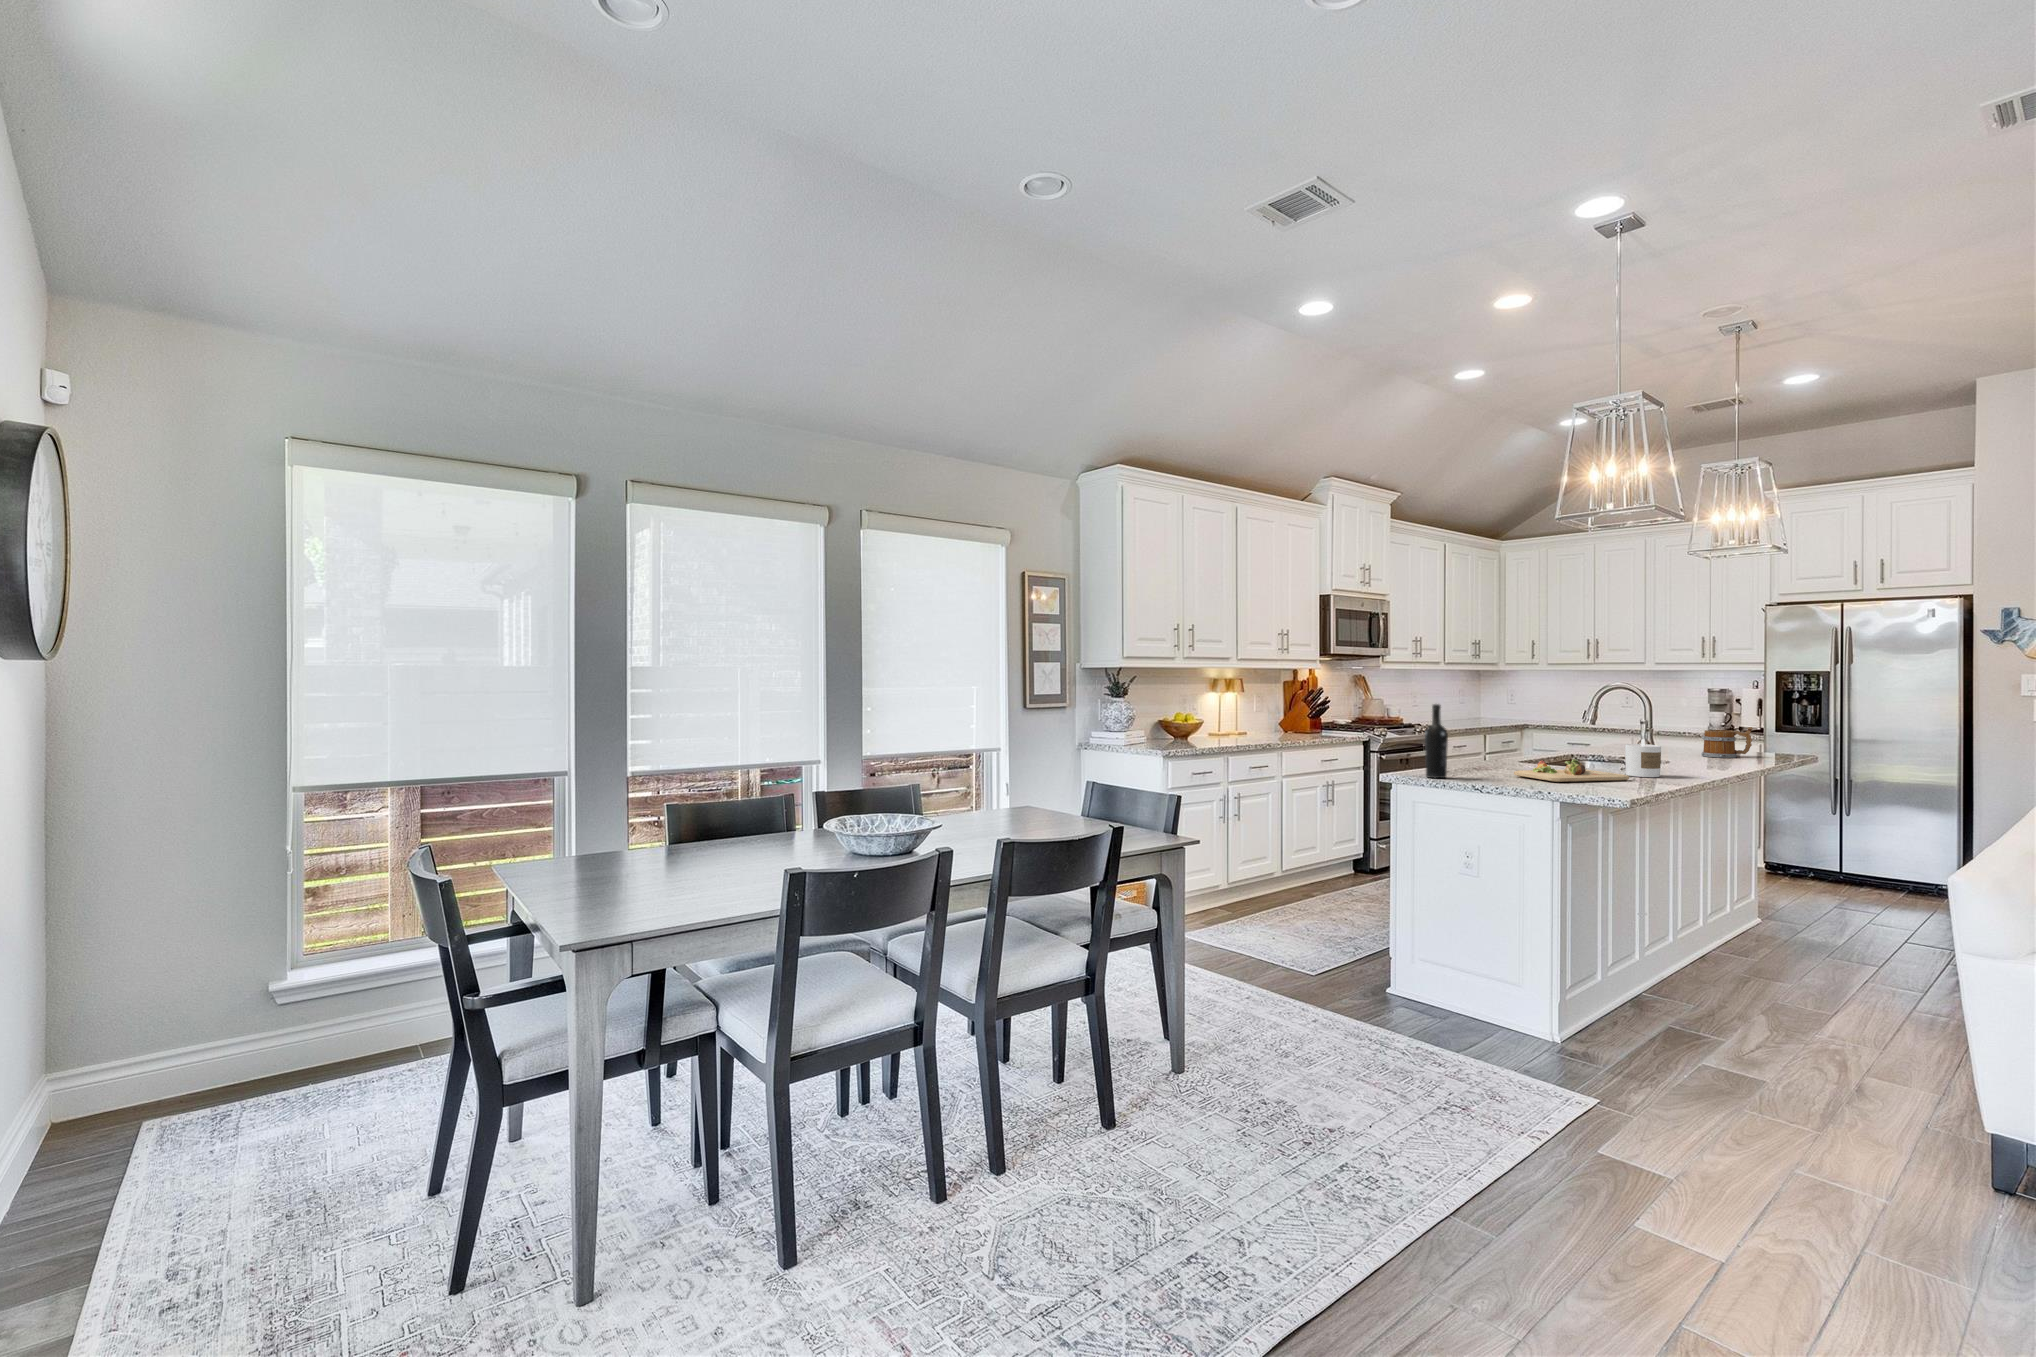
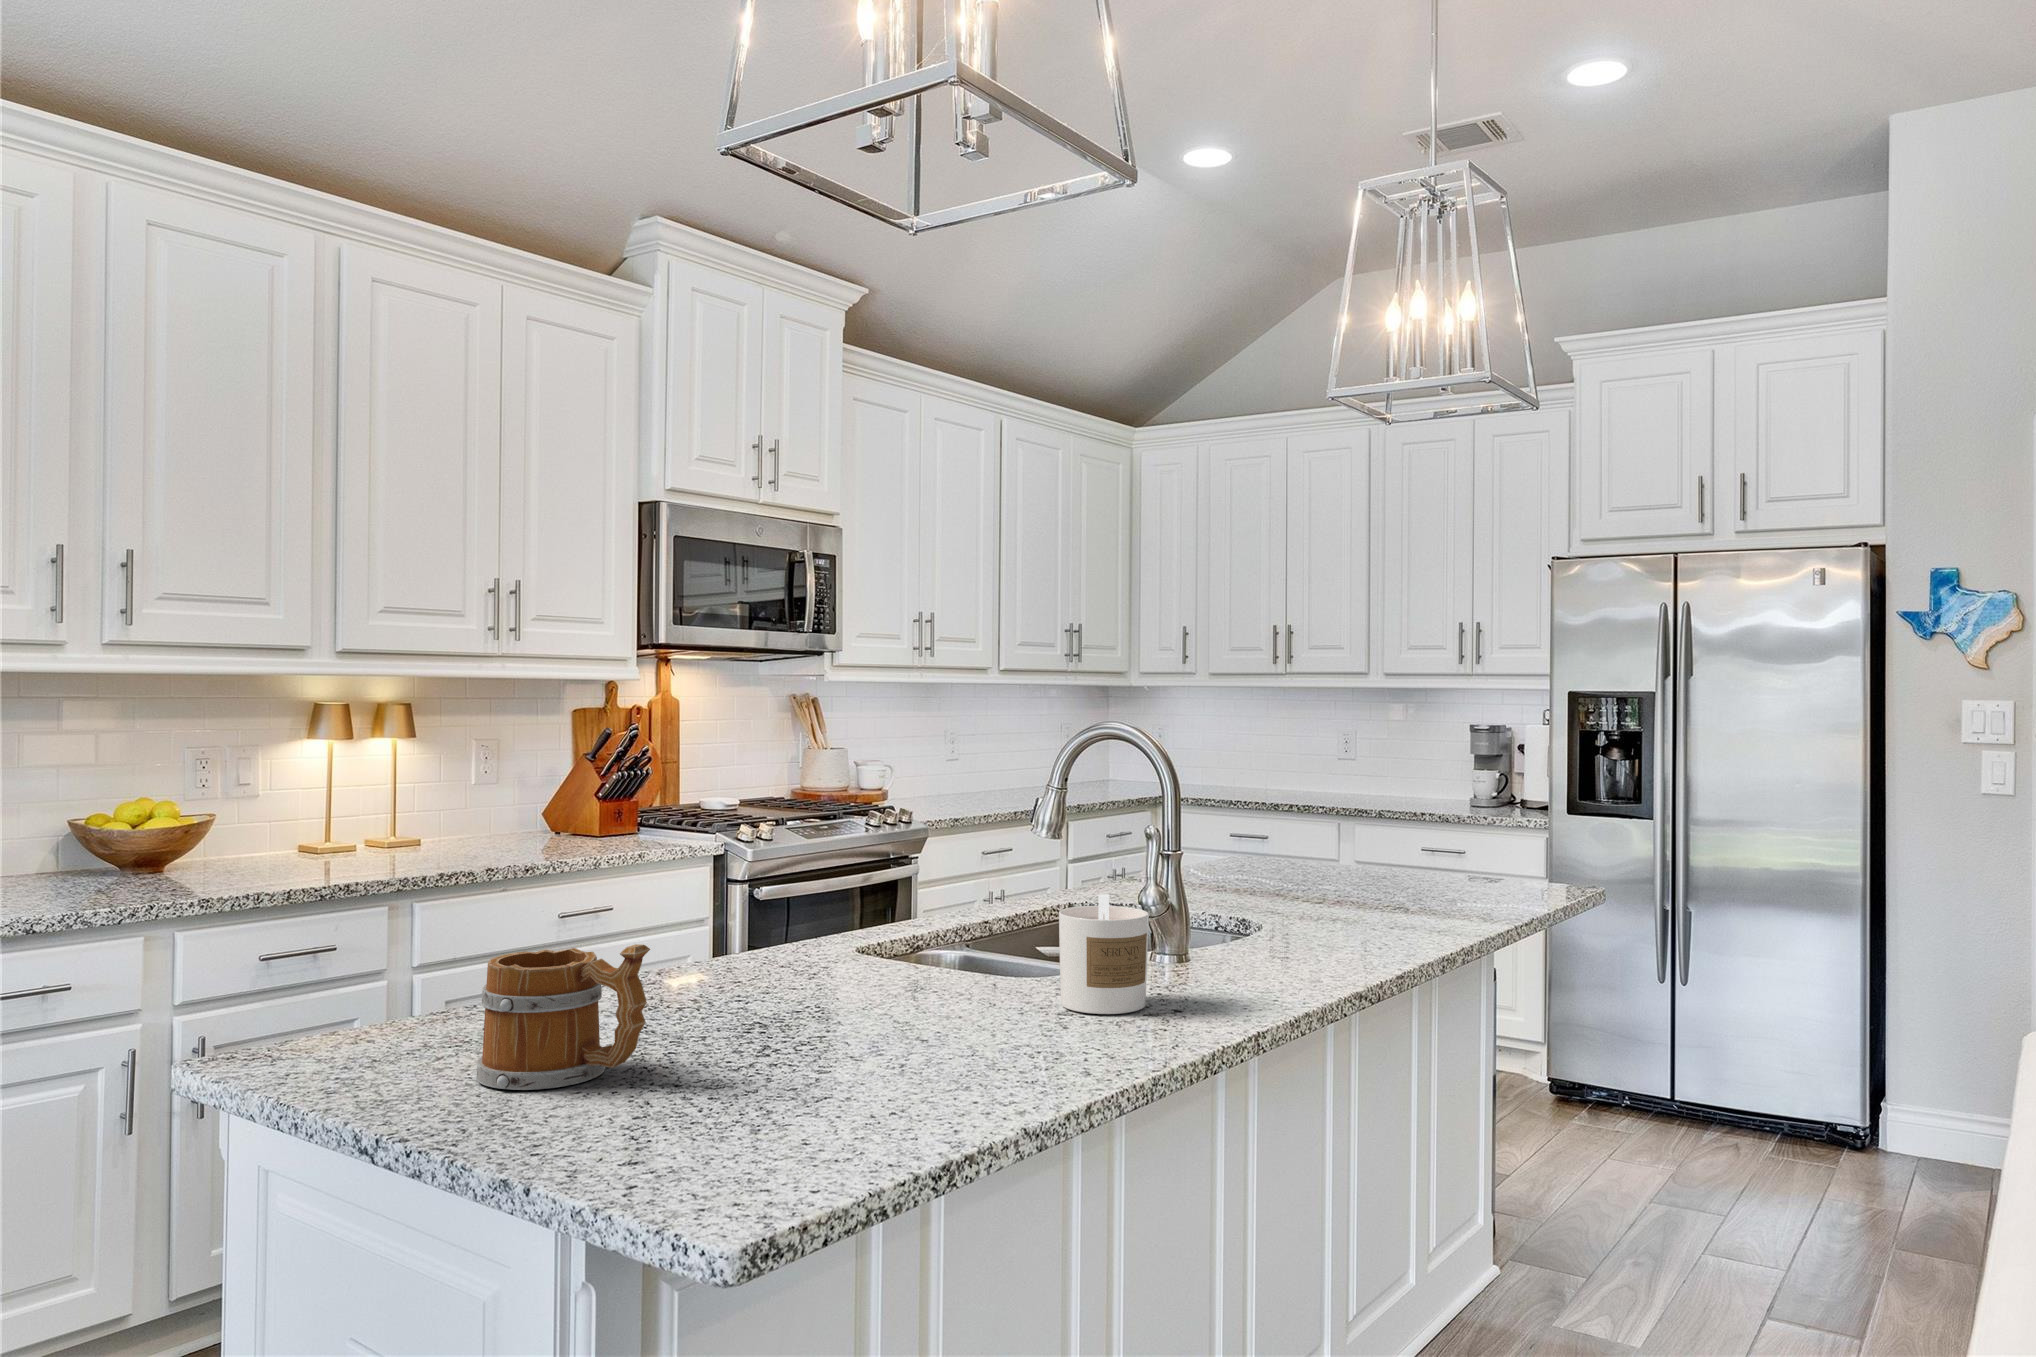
wine bottle: present [1425,704,1448,778] -> none [384,798,462,1060]
mug: present [1701,727,1753,758] -> present [477,944,650,1090]
cutting board: present [1514,759,1629,782] -> none [704,969,1025,1067]

